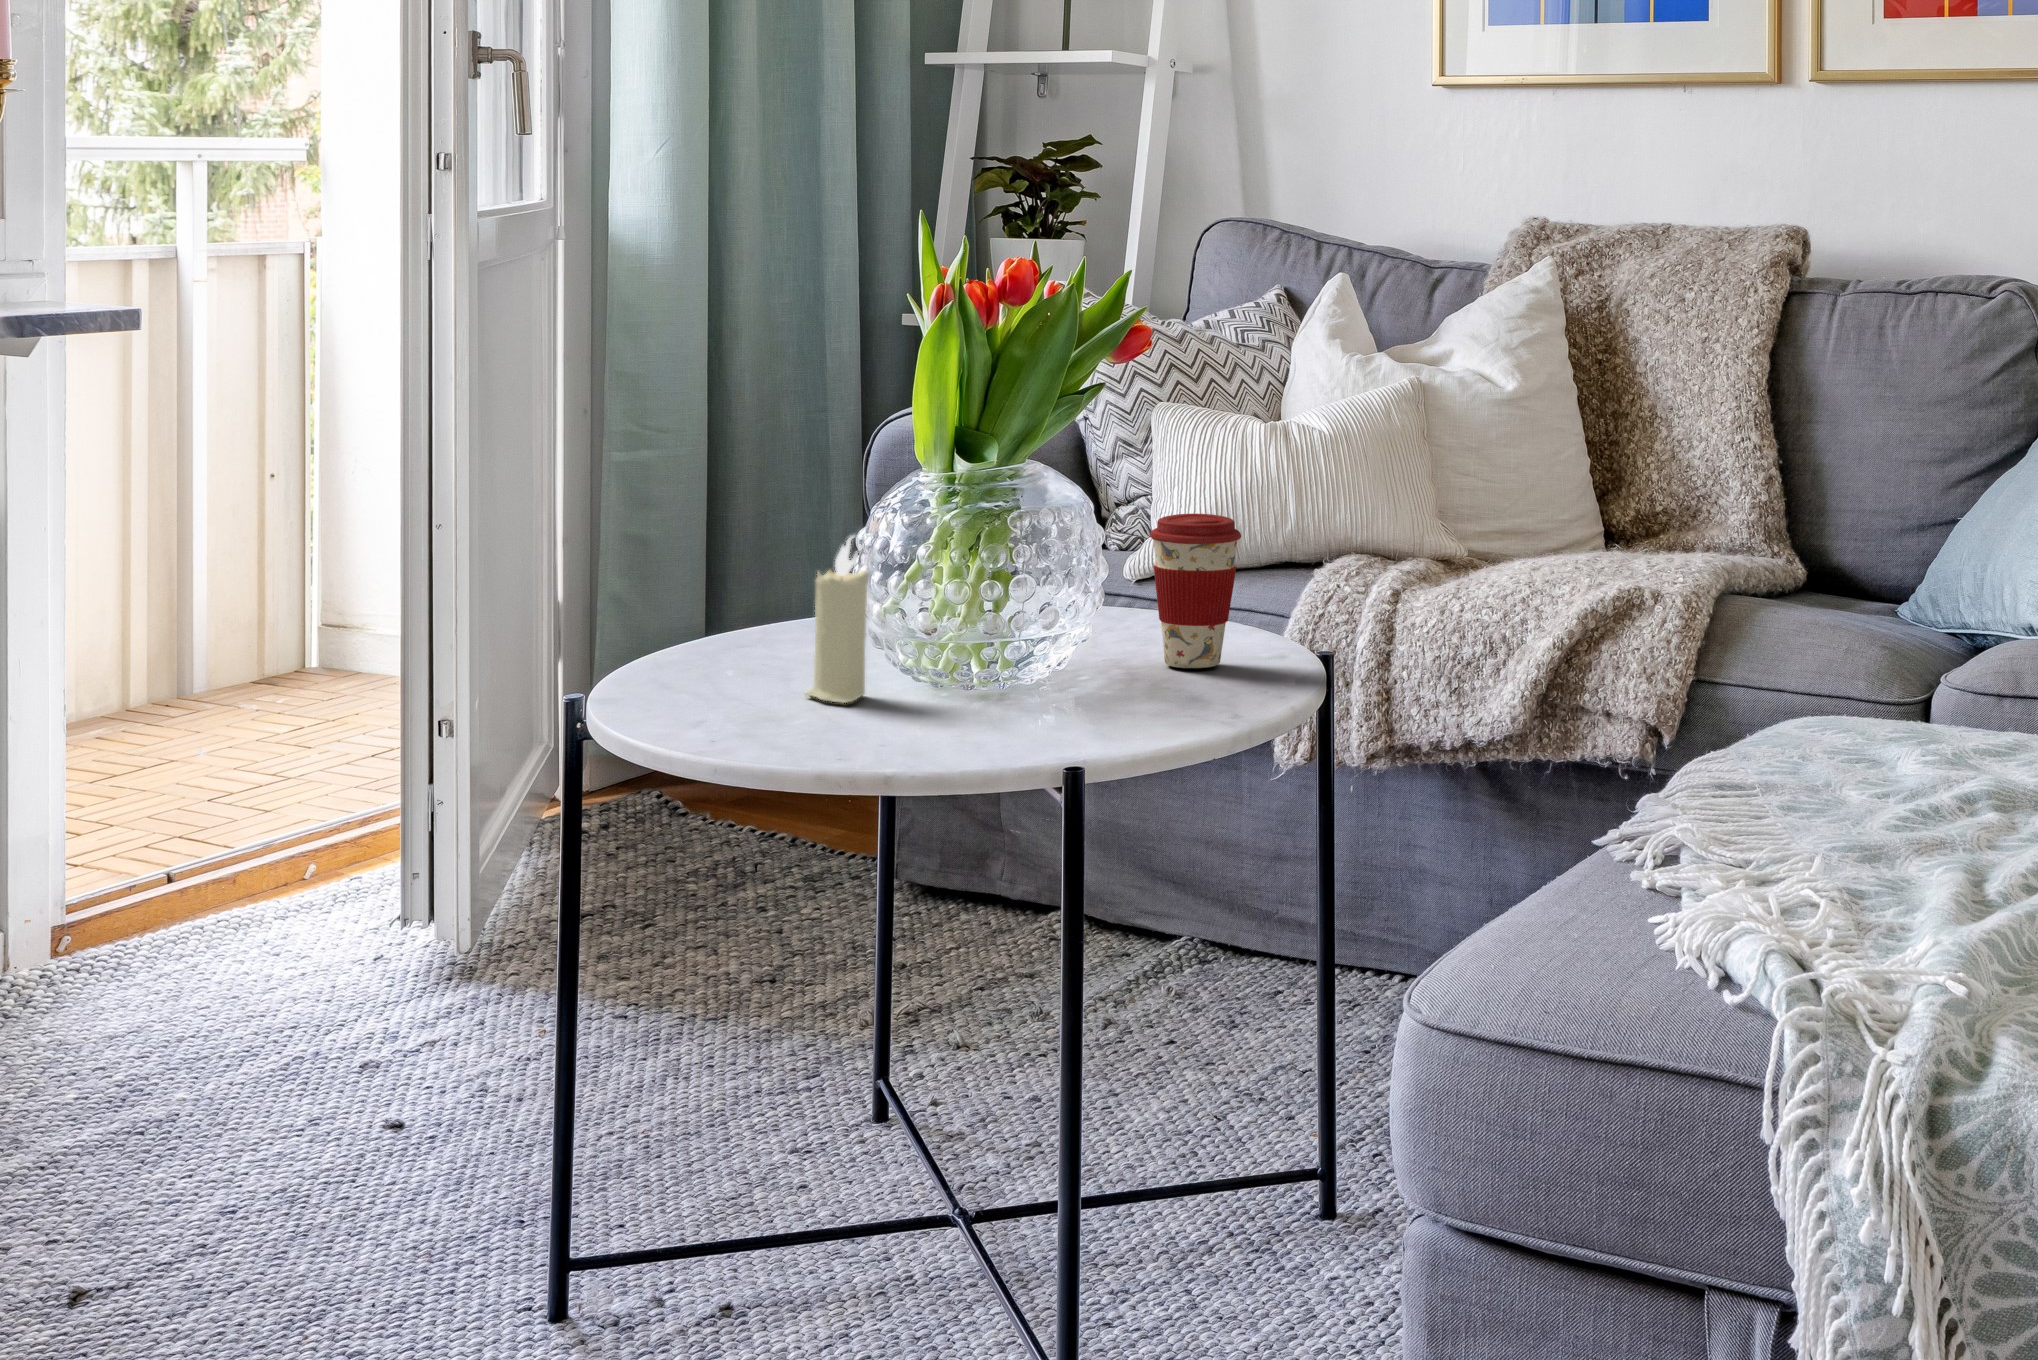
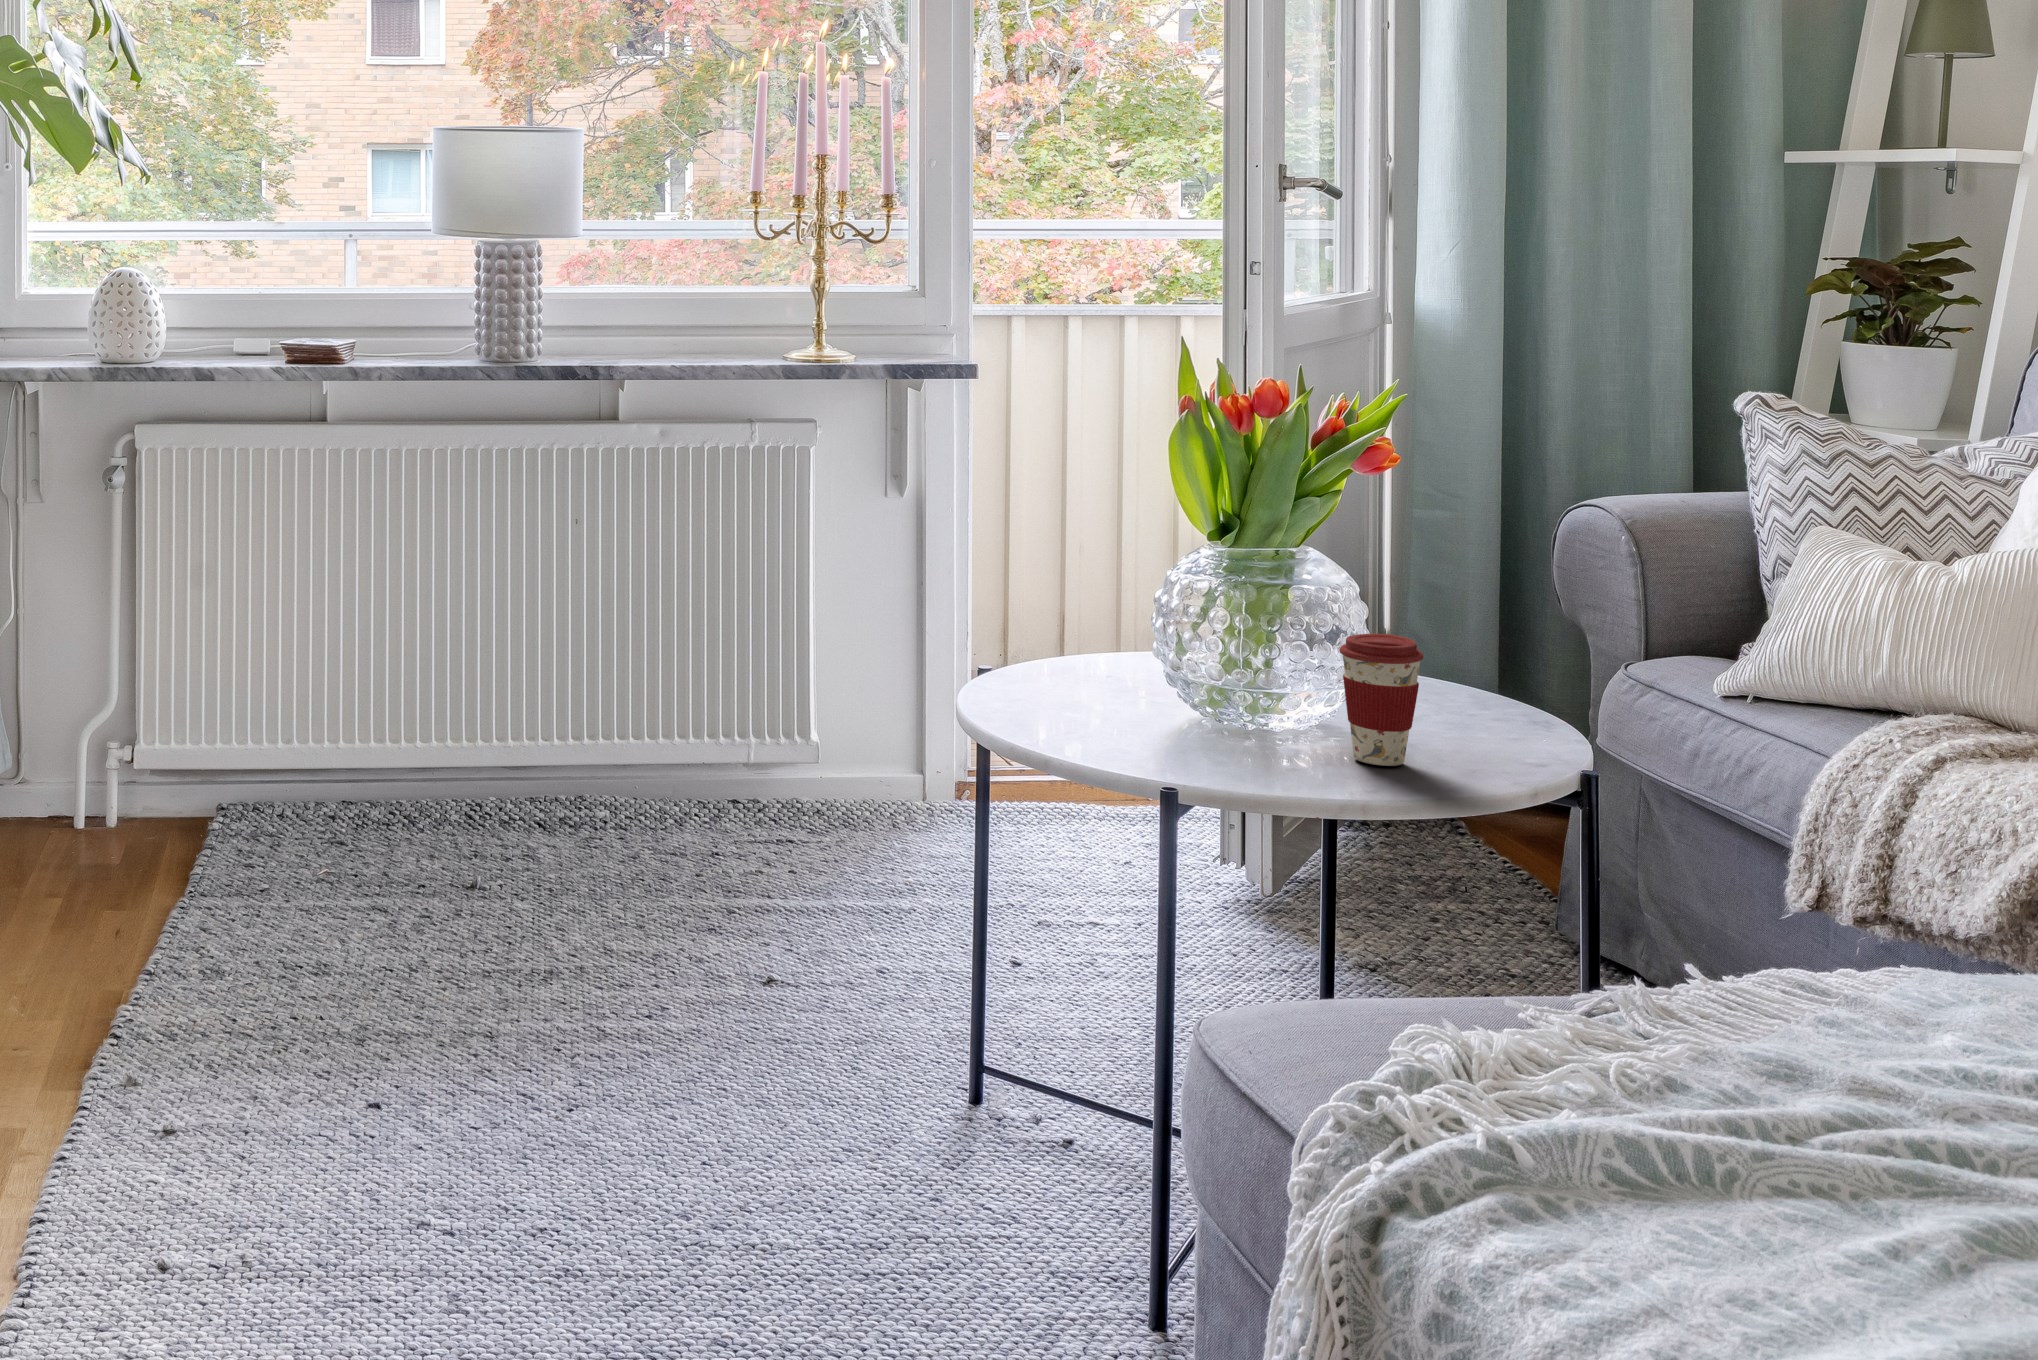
candle: present [806,536,868,703] -> none [1039,609,1081,726]

